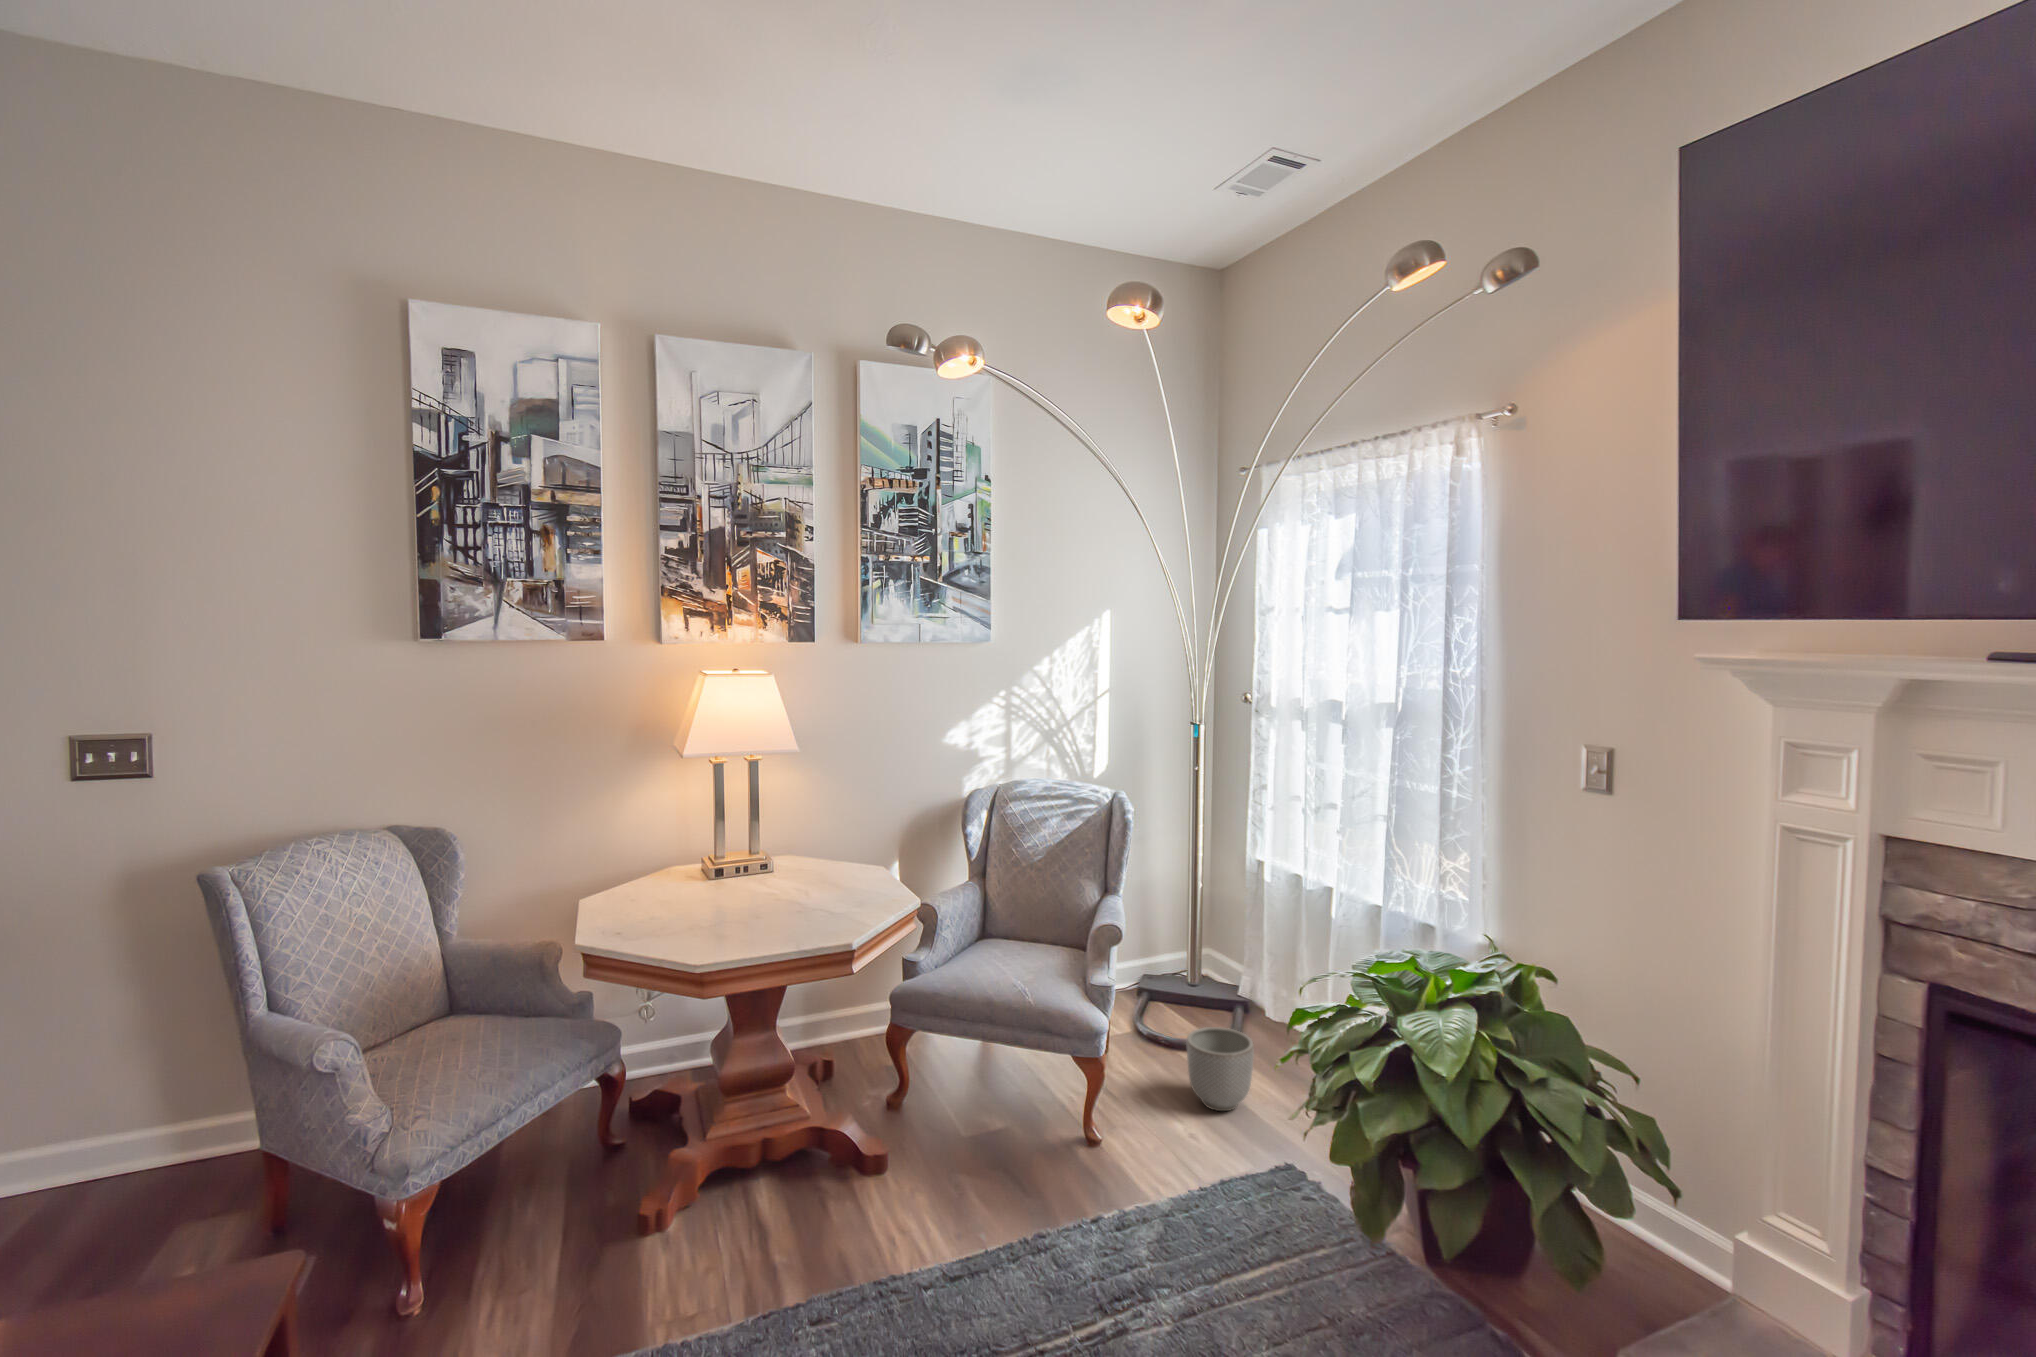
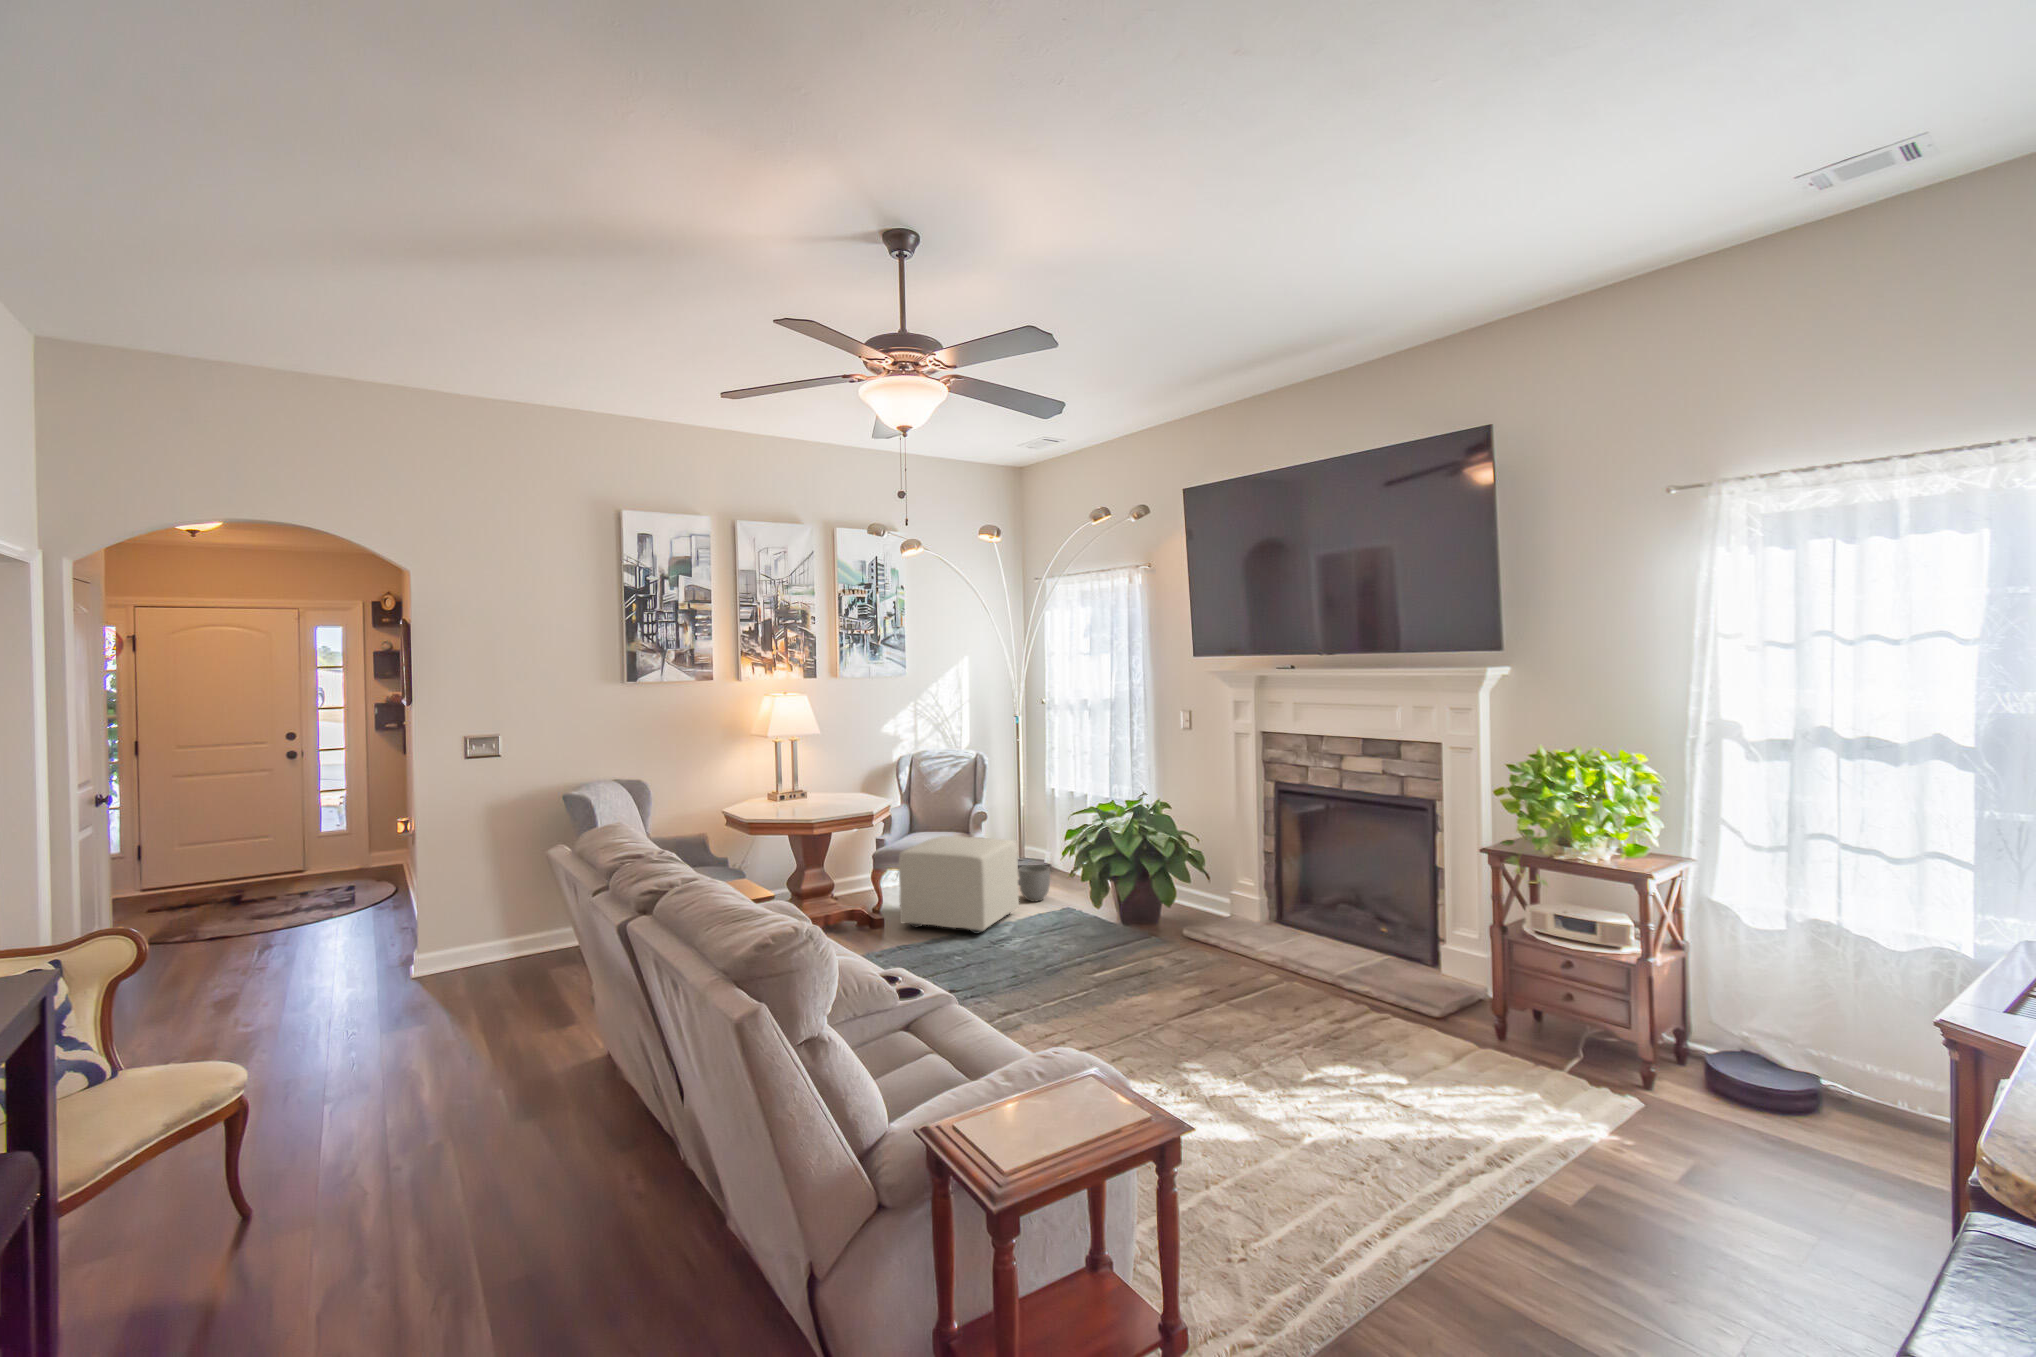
ottoman: none [919,964,1183,1237] -> present [899,836,1019,934]

